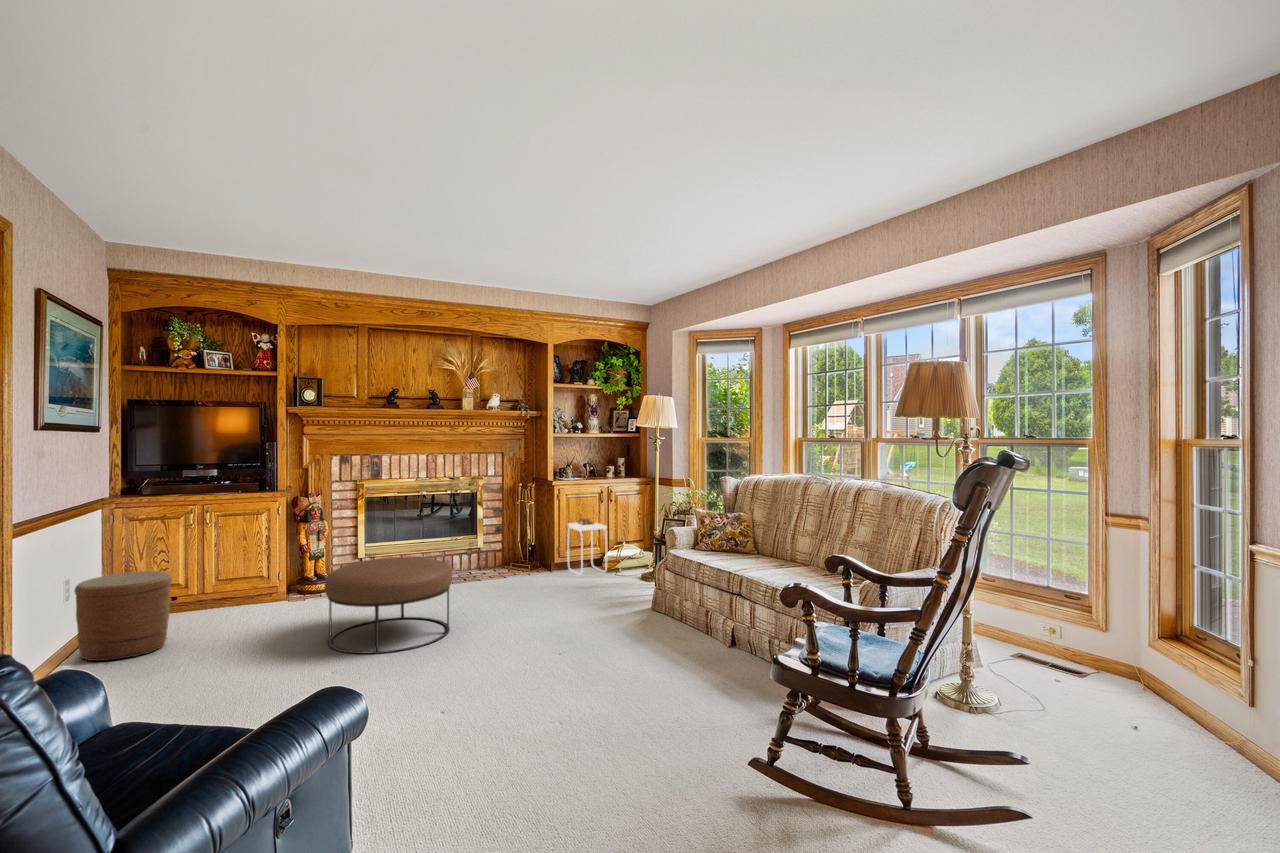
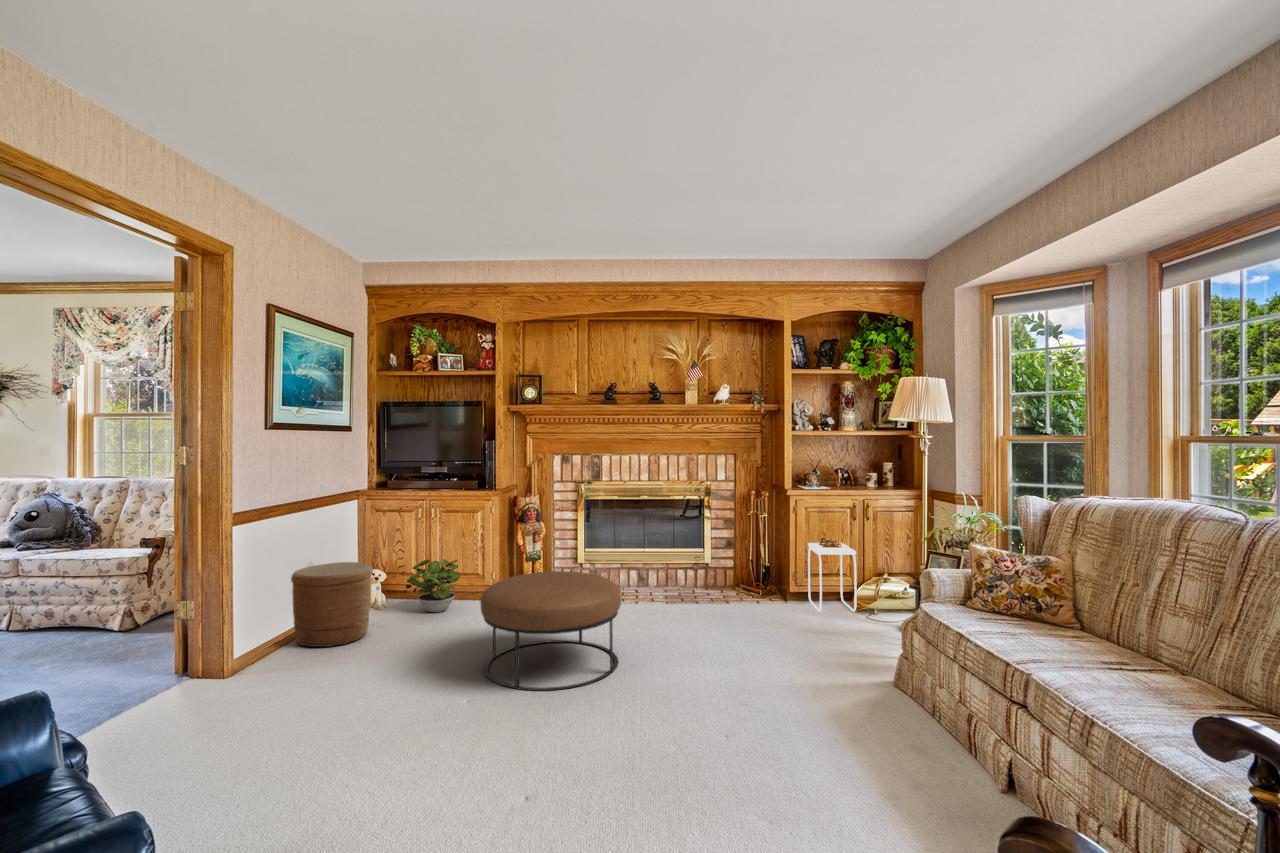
potted plant: none [191,564,248,617] -> present [407,559,460,612]

